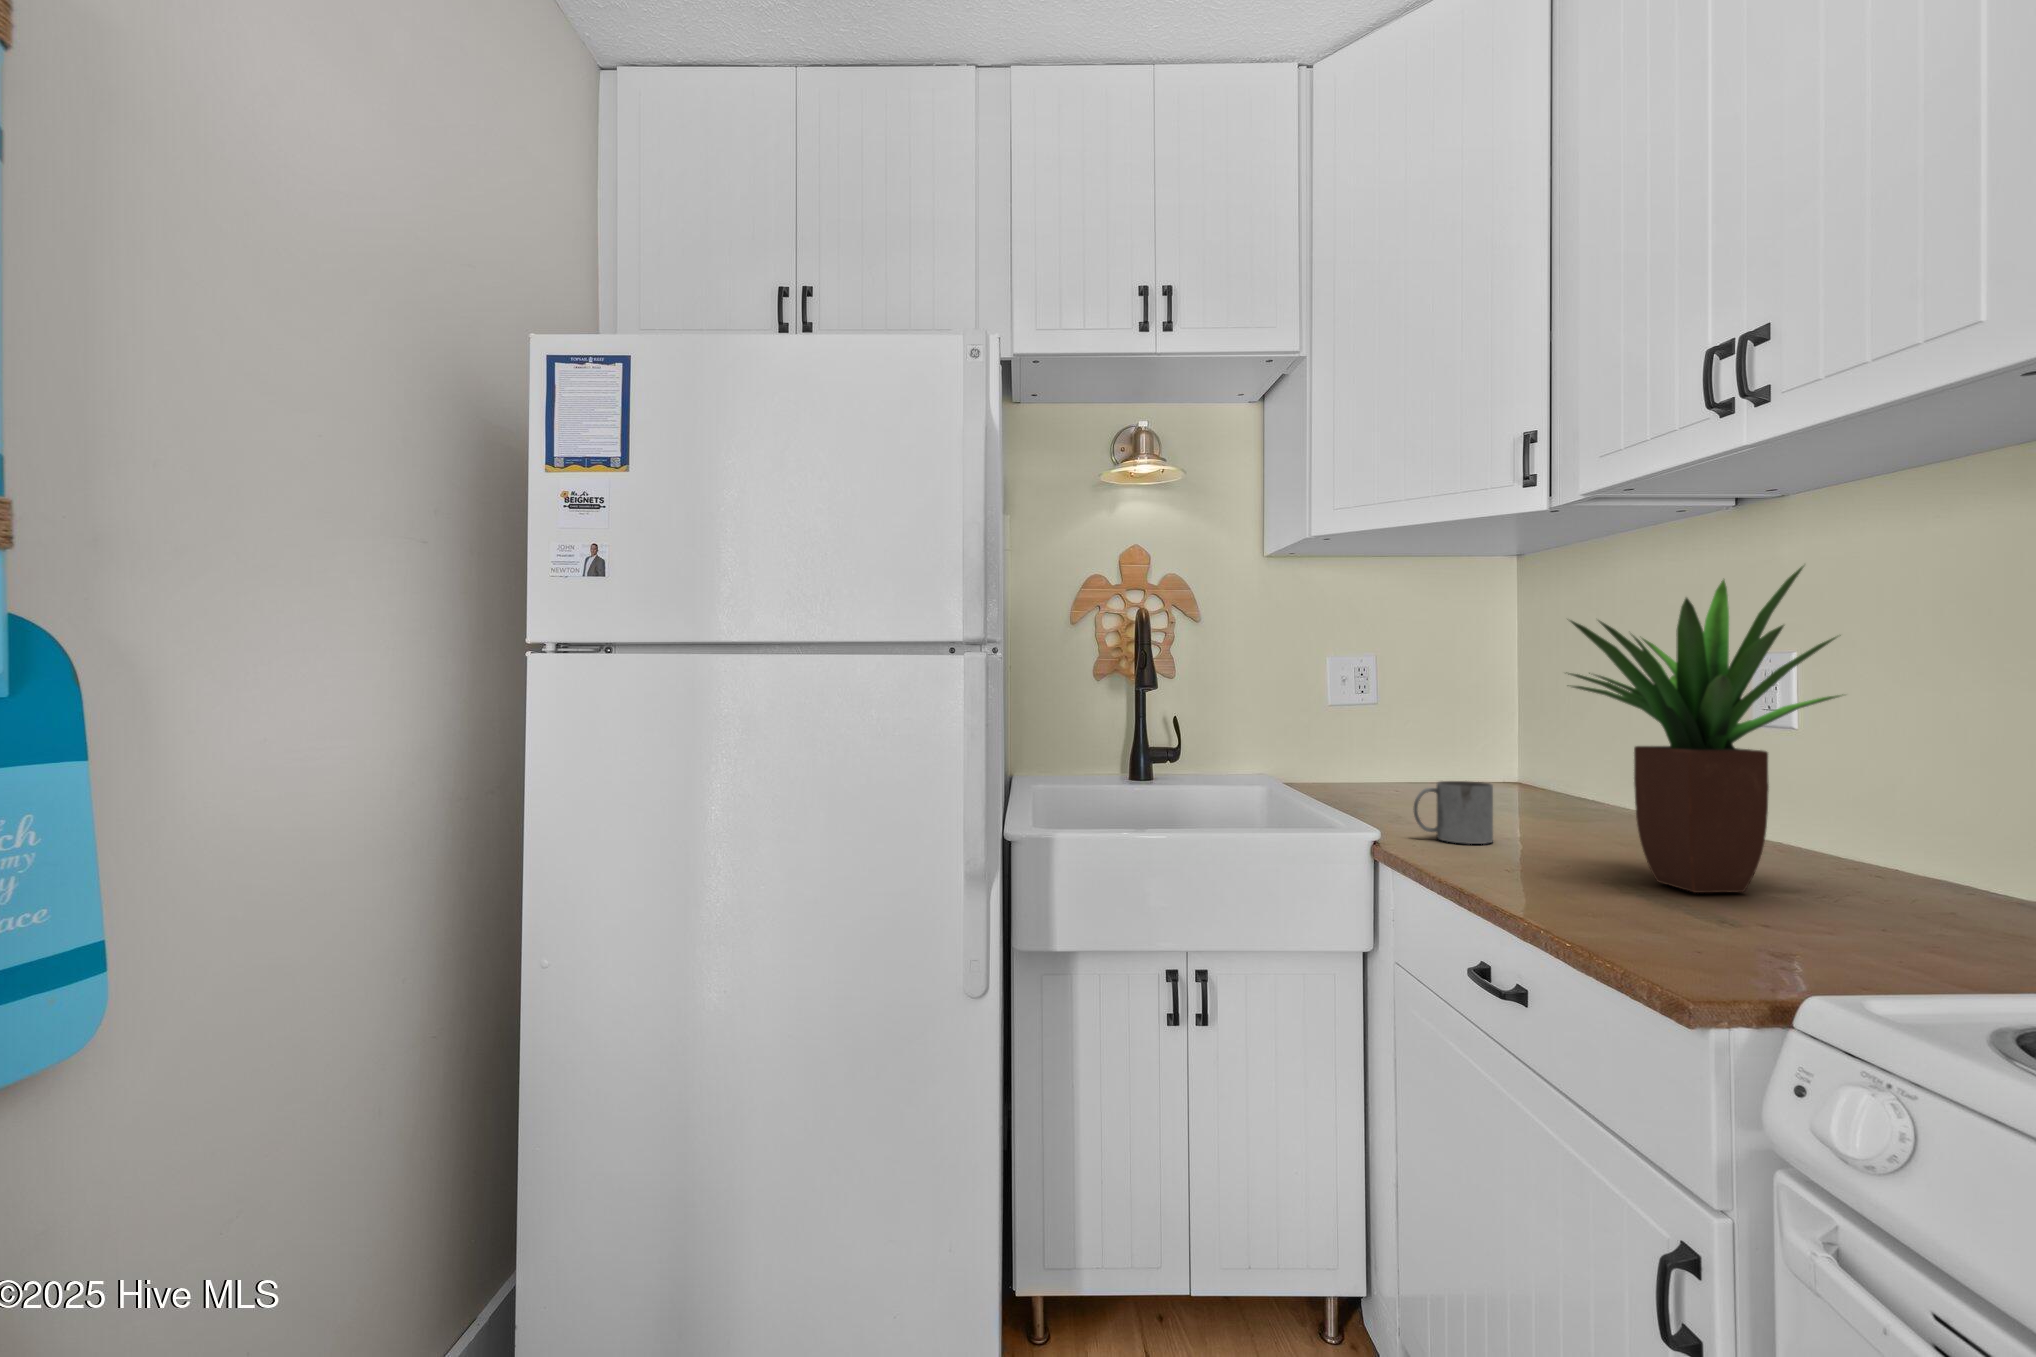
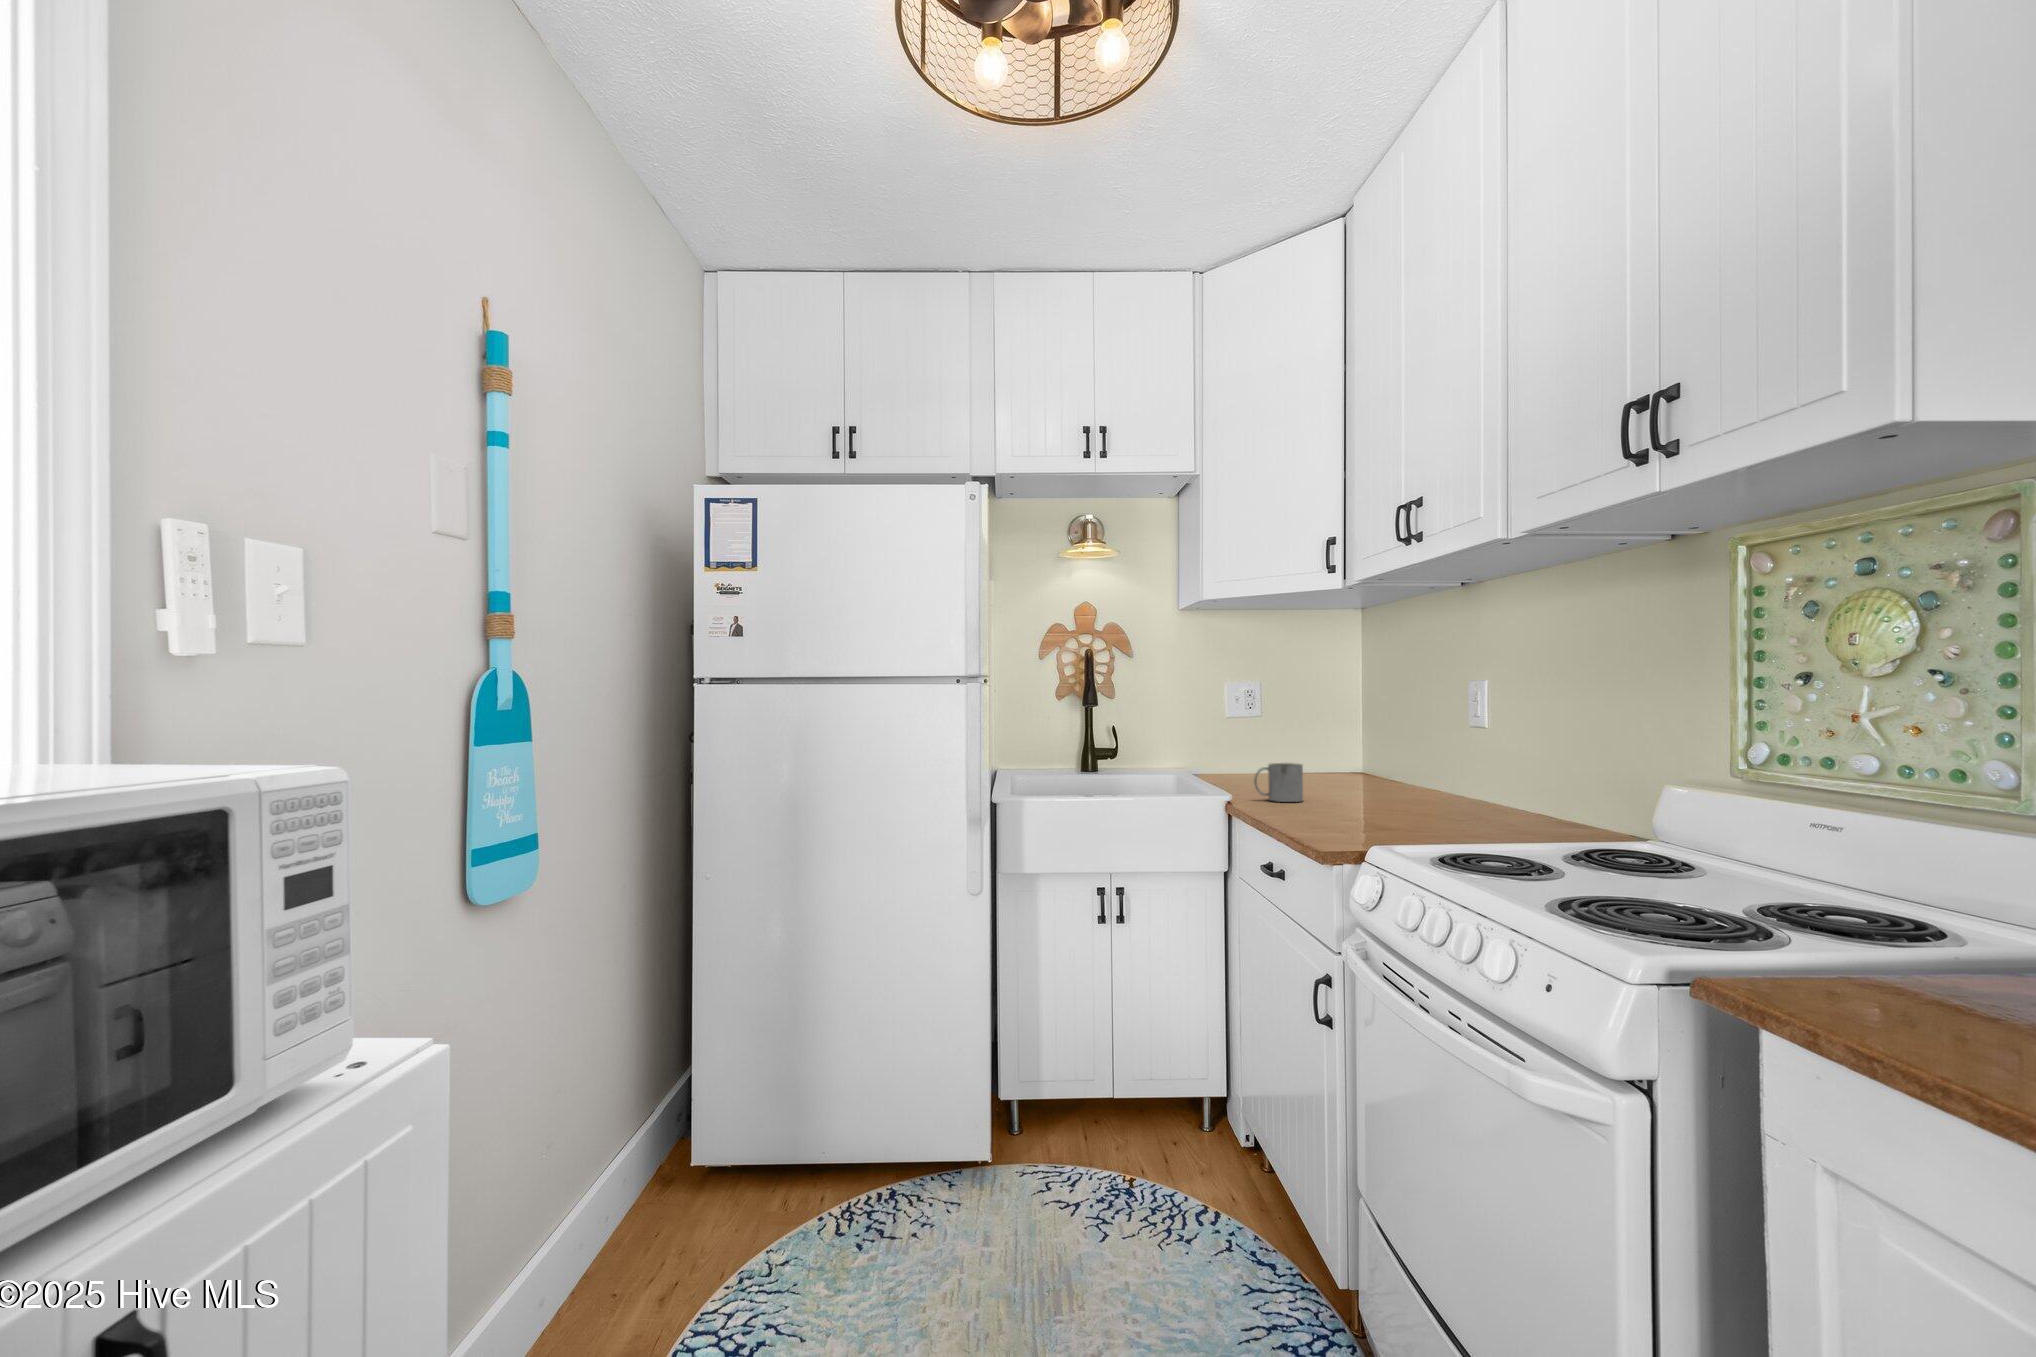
potted plant: present [1568,566,1841,893] -> none [1319,632,1478,820]

